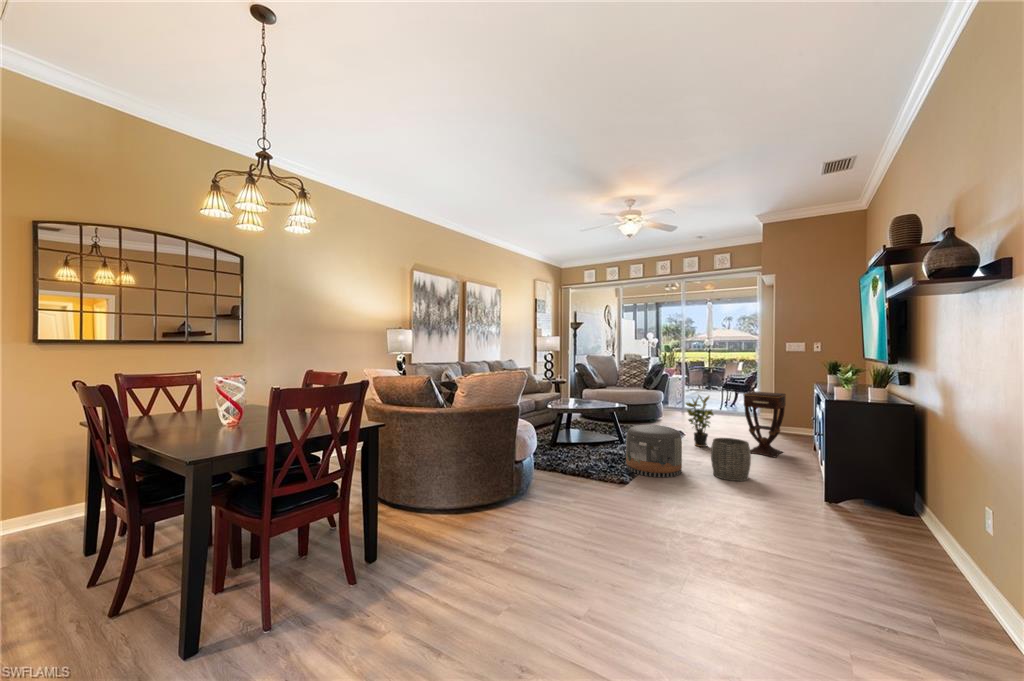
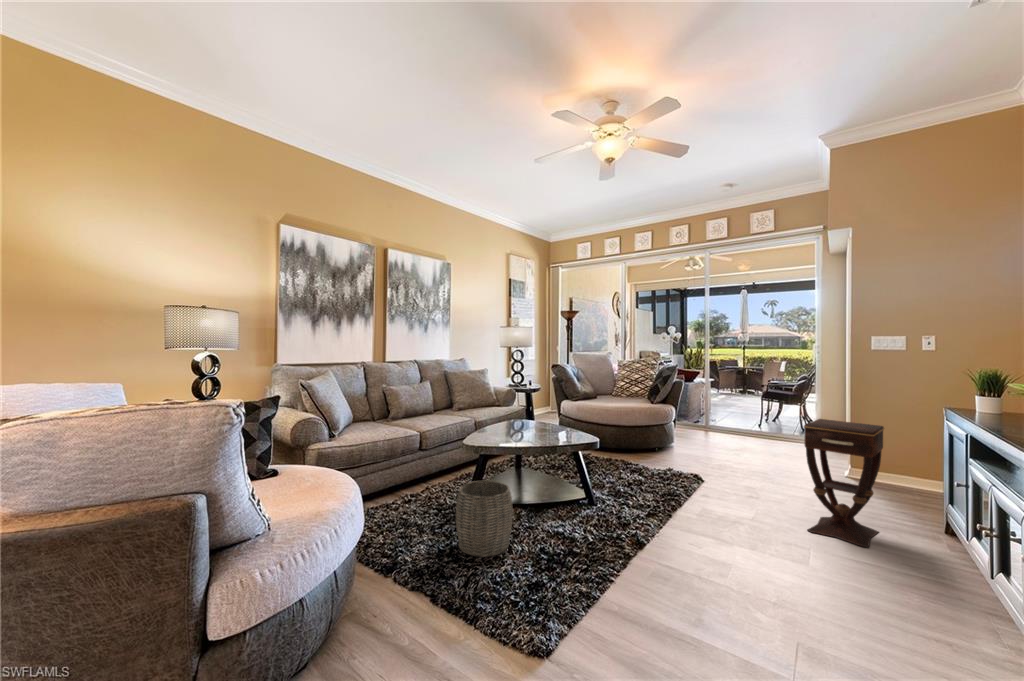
potted plant: present [686,395,713,447] -> none [700,421,749,513]
pouf: present [626,425,682,477] -> none [574,486,682,610]
woven basket: present [711,438,751,481] -> present [456,481,512,557]

